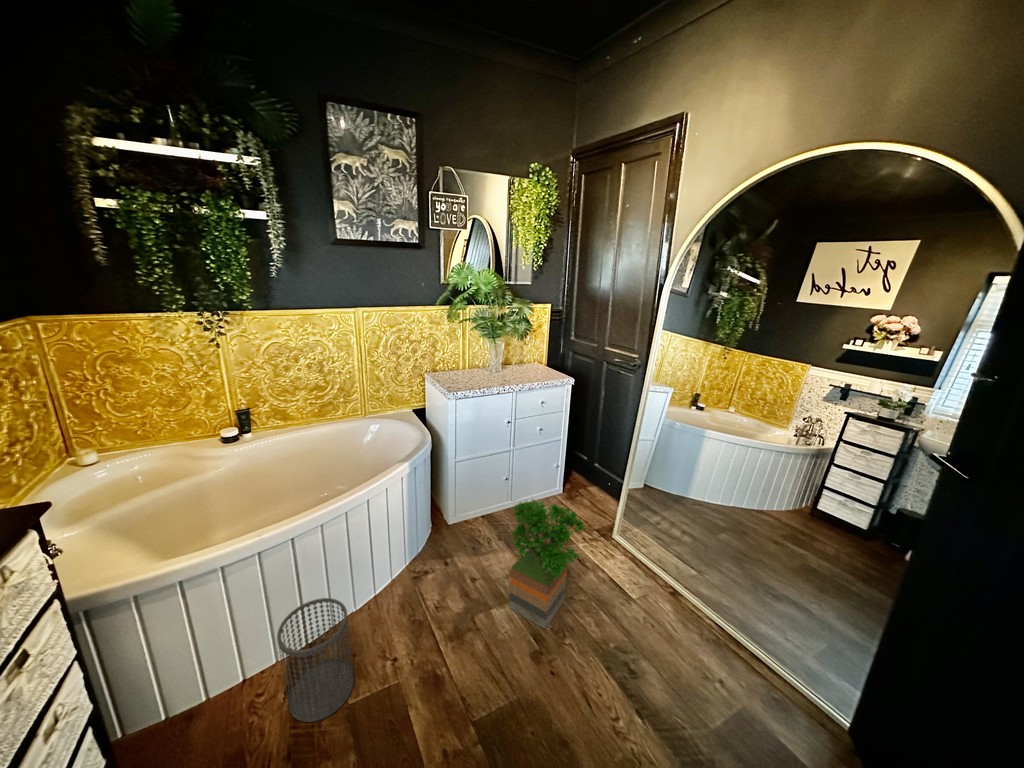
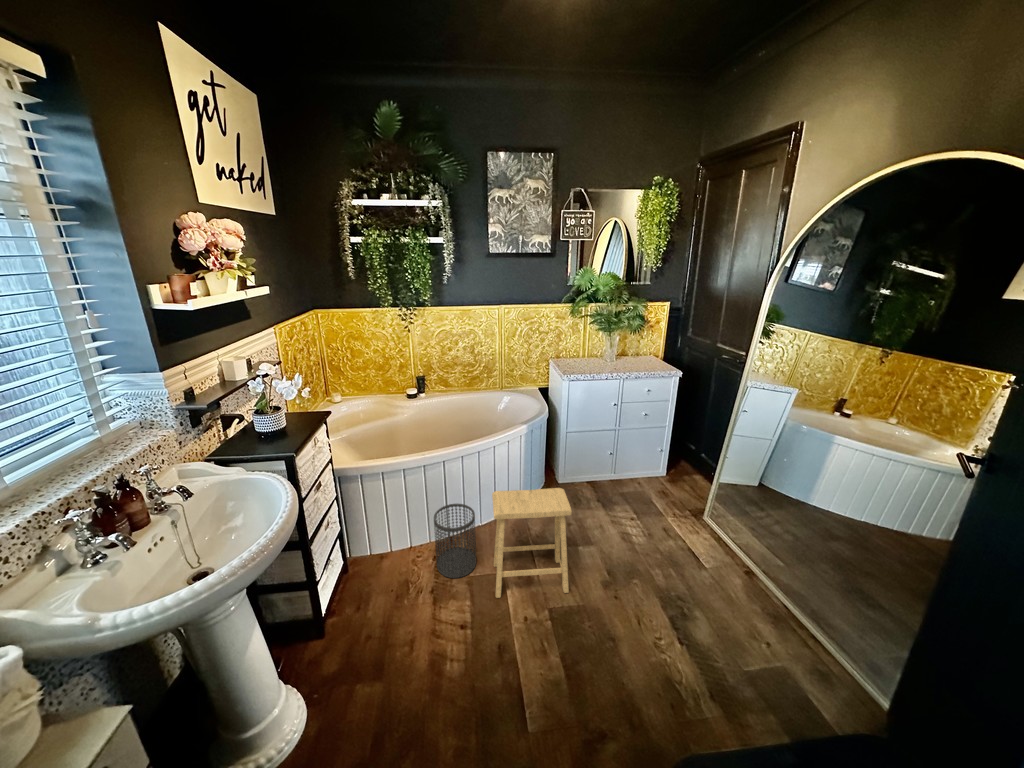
potted tree: present [509,499,586,629] -> none [593,465,662,569]
footstool: none [373,547,493,734] -> present [492,488,572,598]

